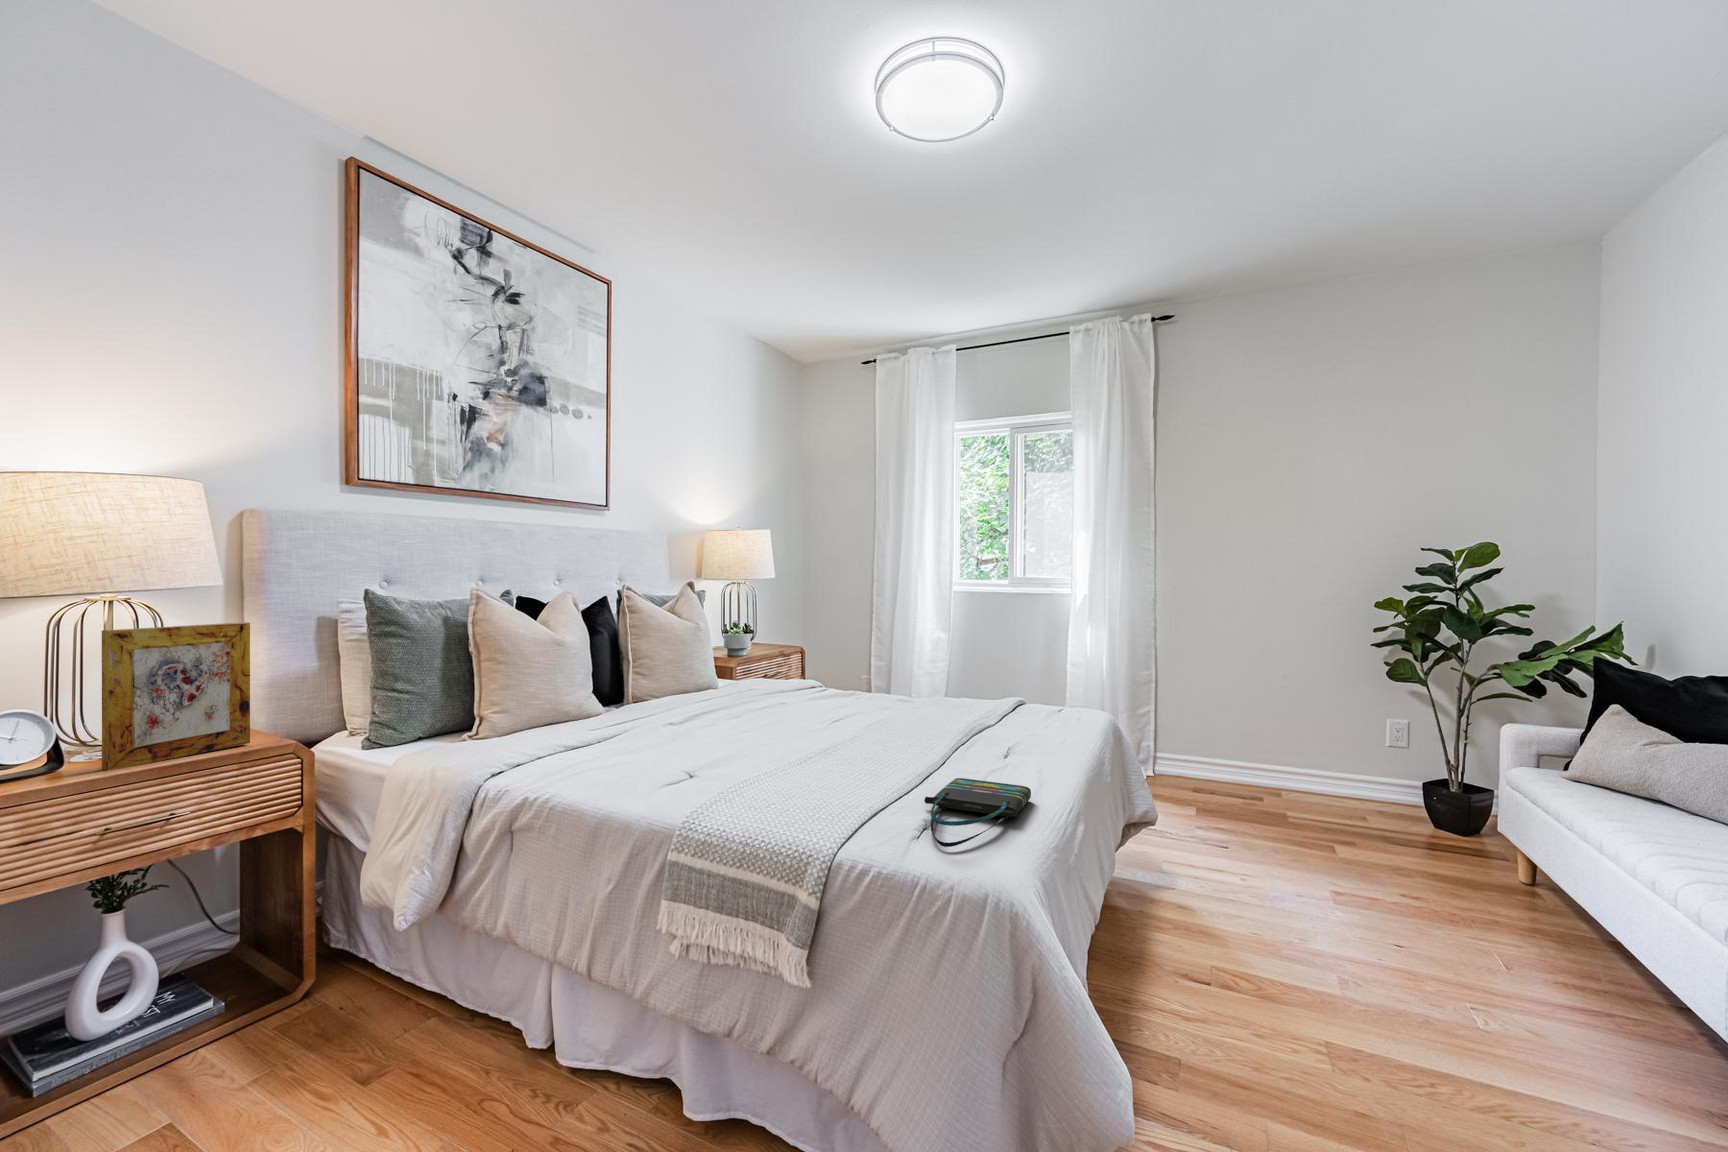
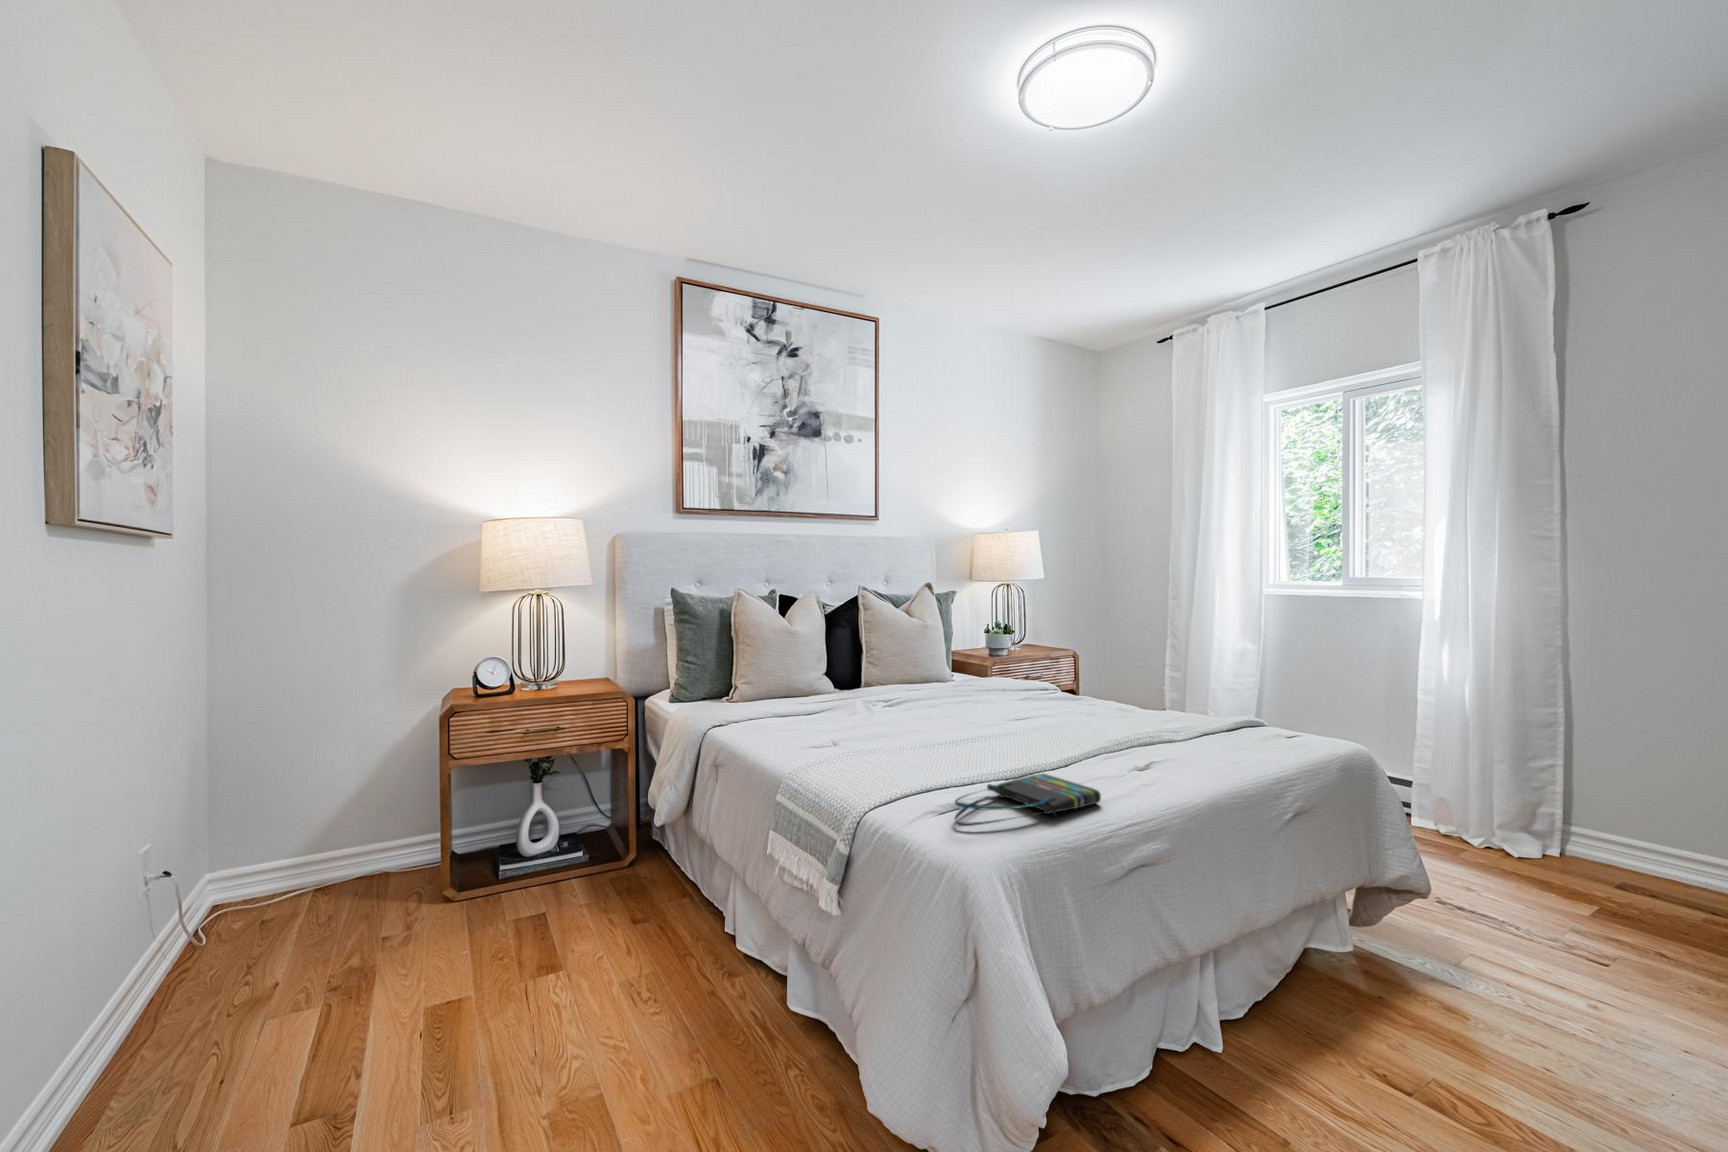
picture frame: present [102,622,250,771] -> none [521,610,600,698]

